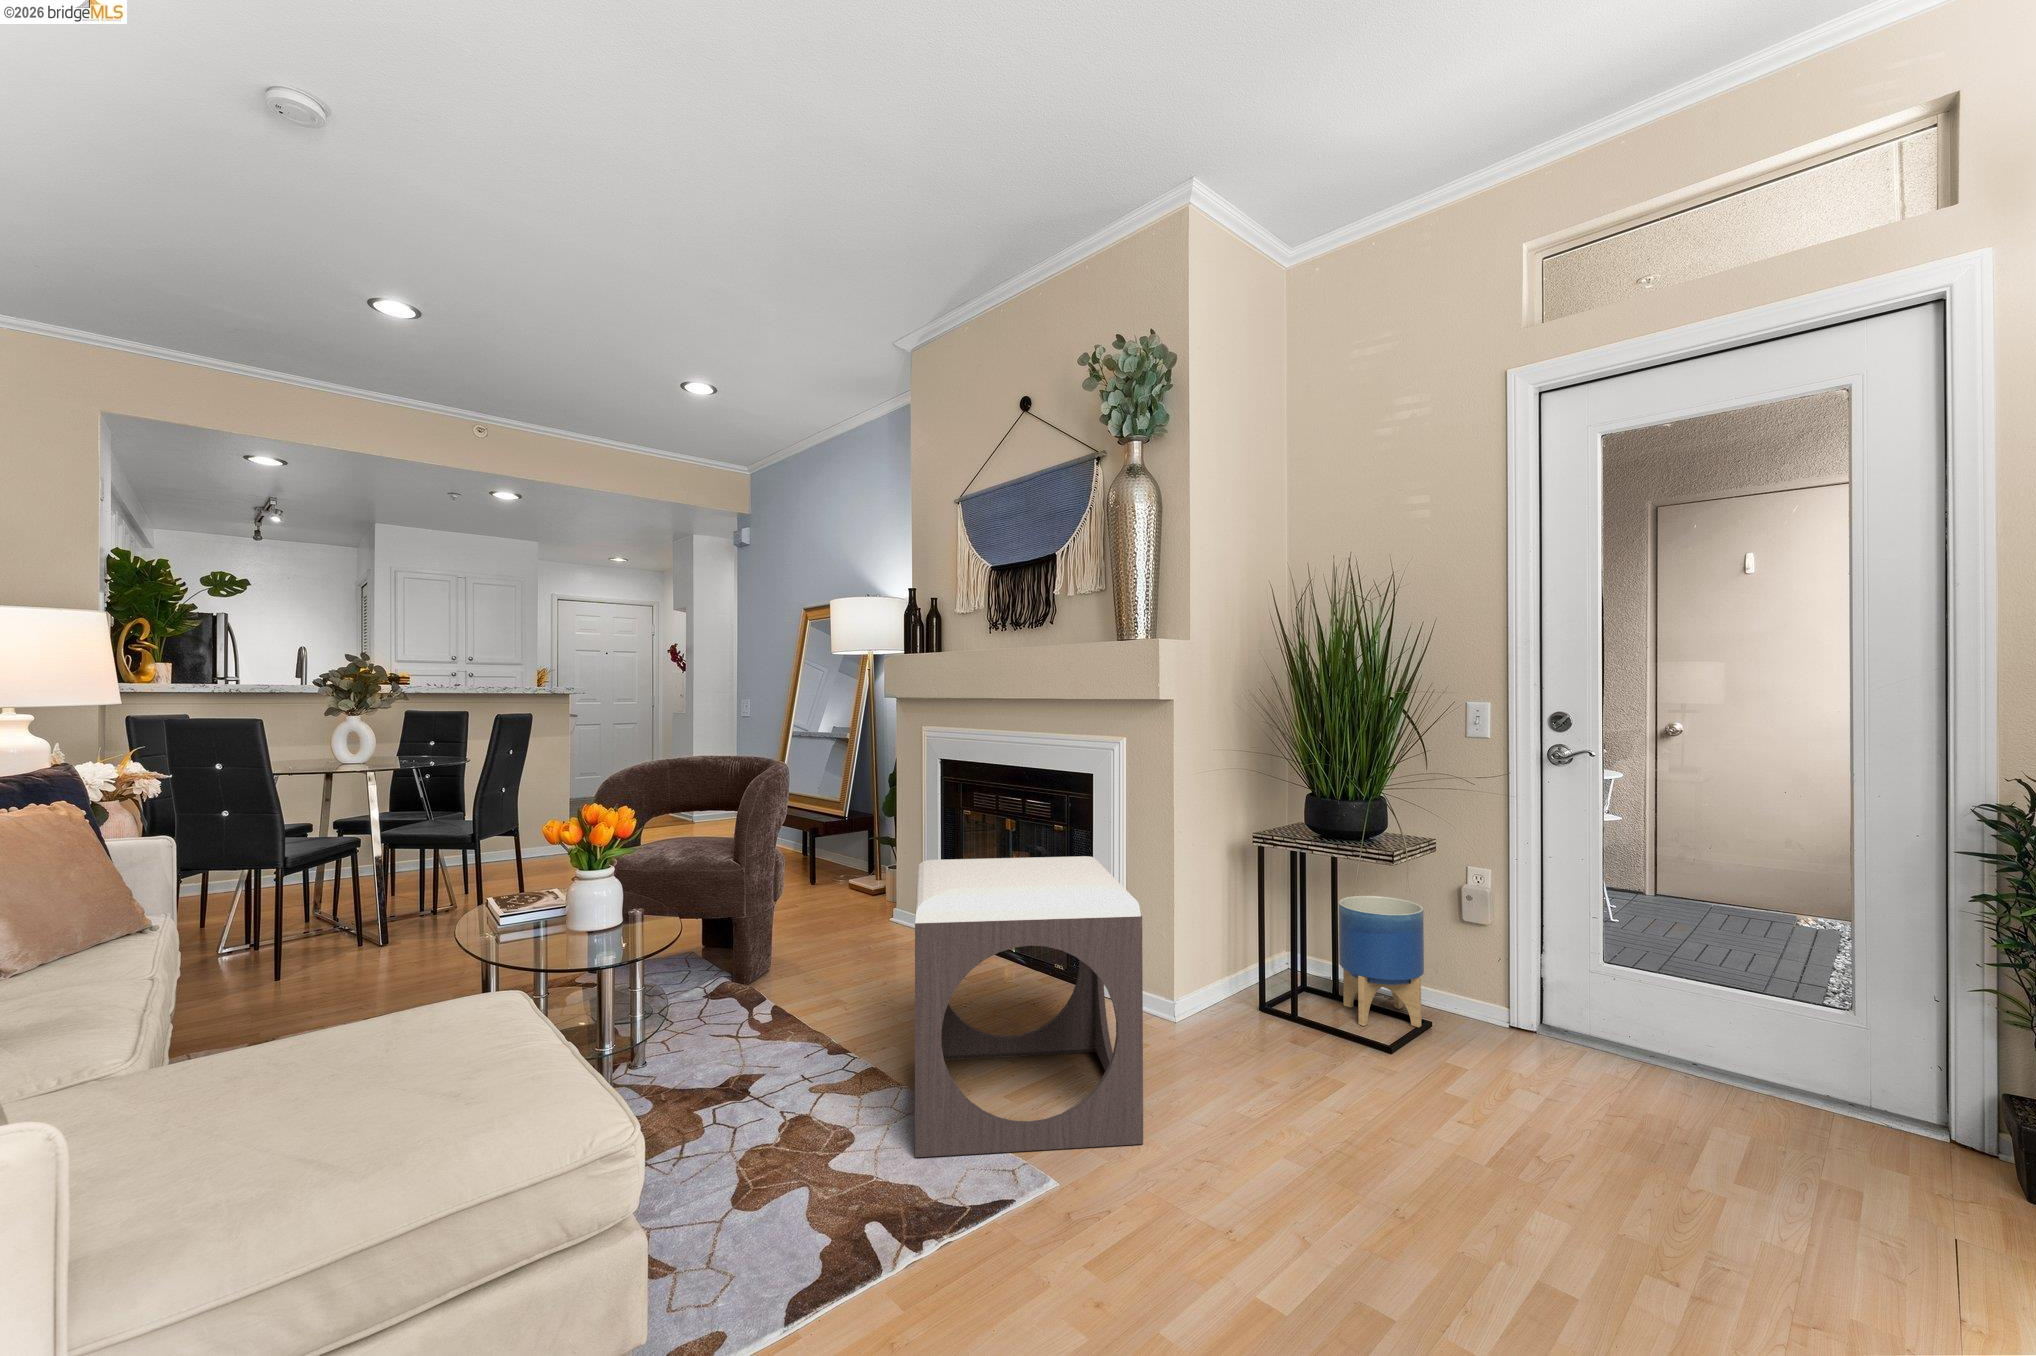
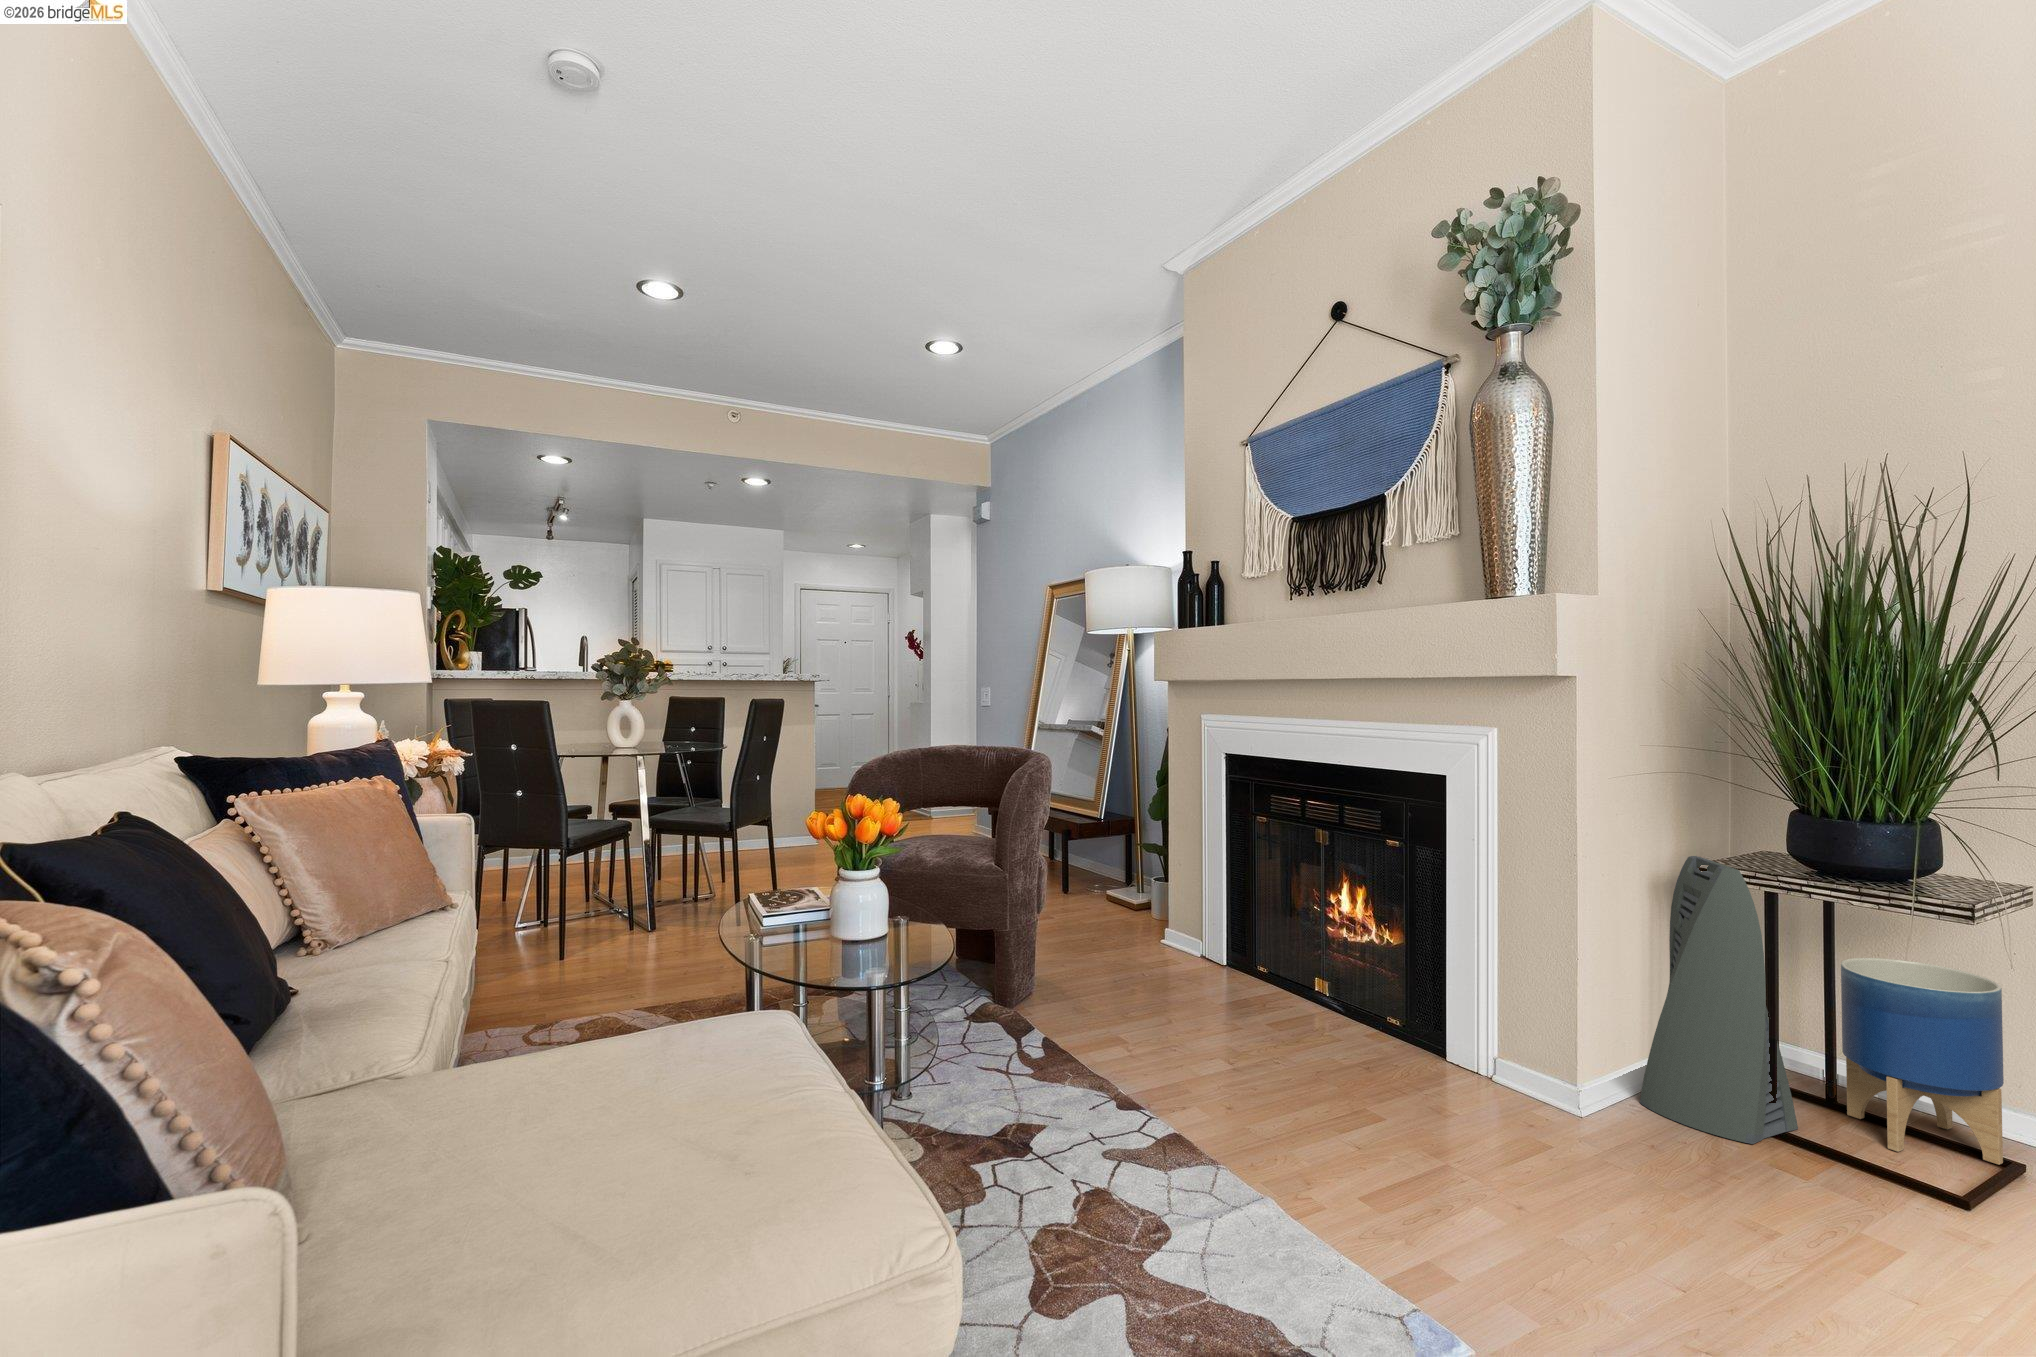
air purifier: none [1215,830,1310,1031] -> present [1640,856,1798,1144]
footstool: present [915,856,1143,1157] -> none [1234,873,1600,1306]

